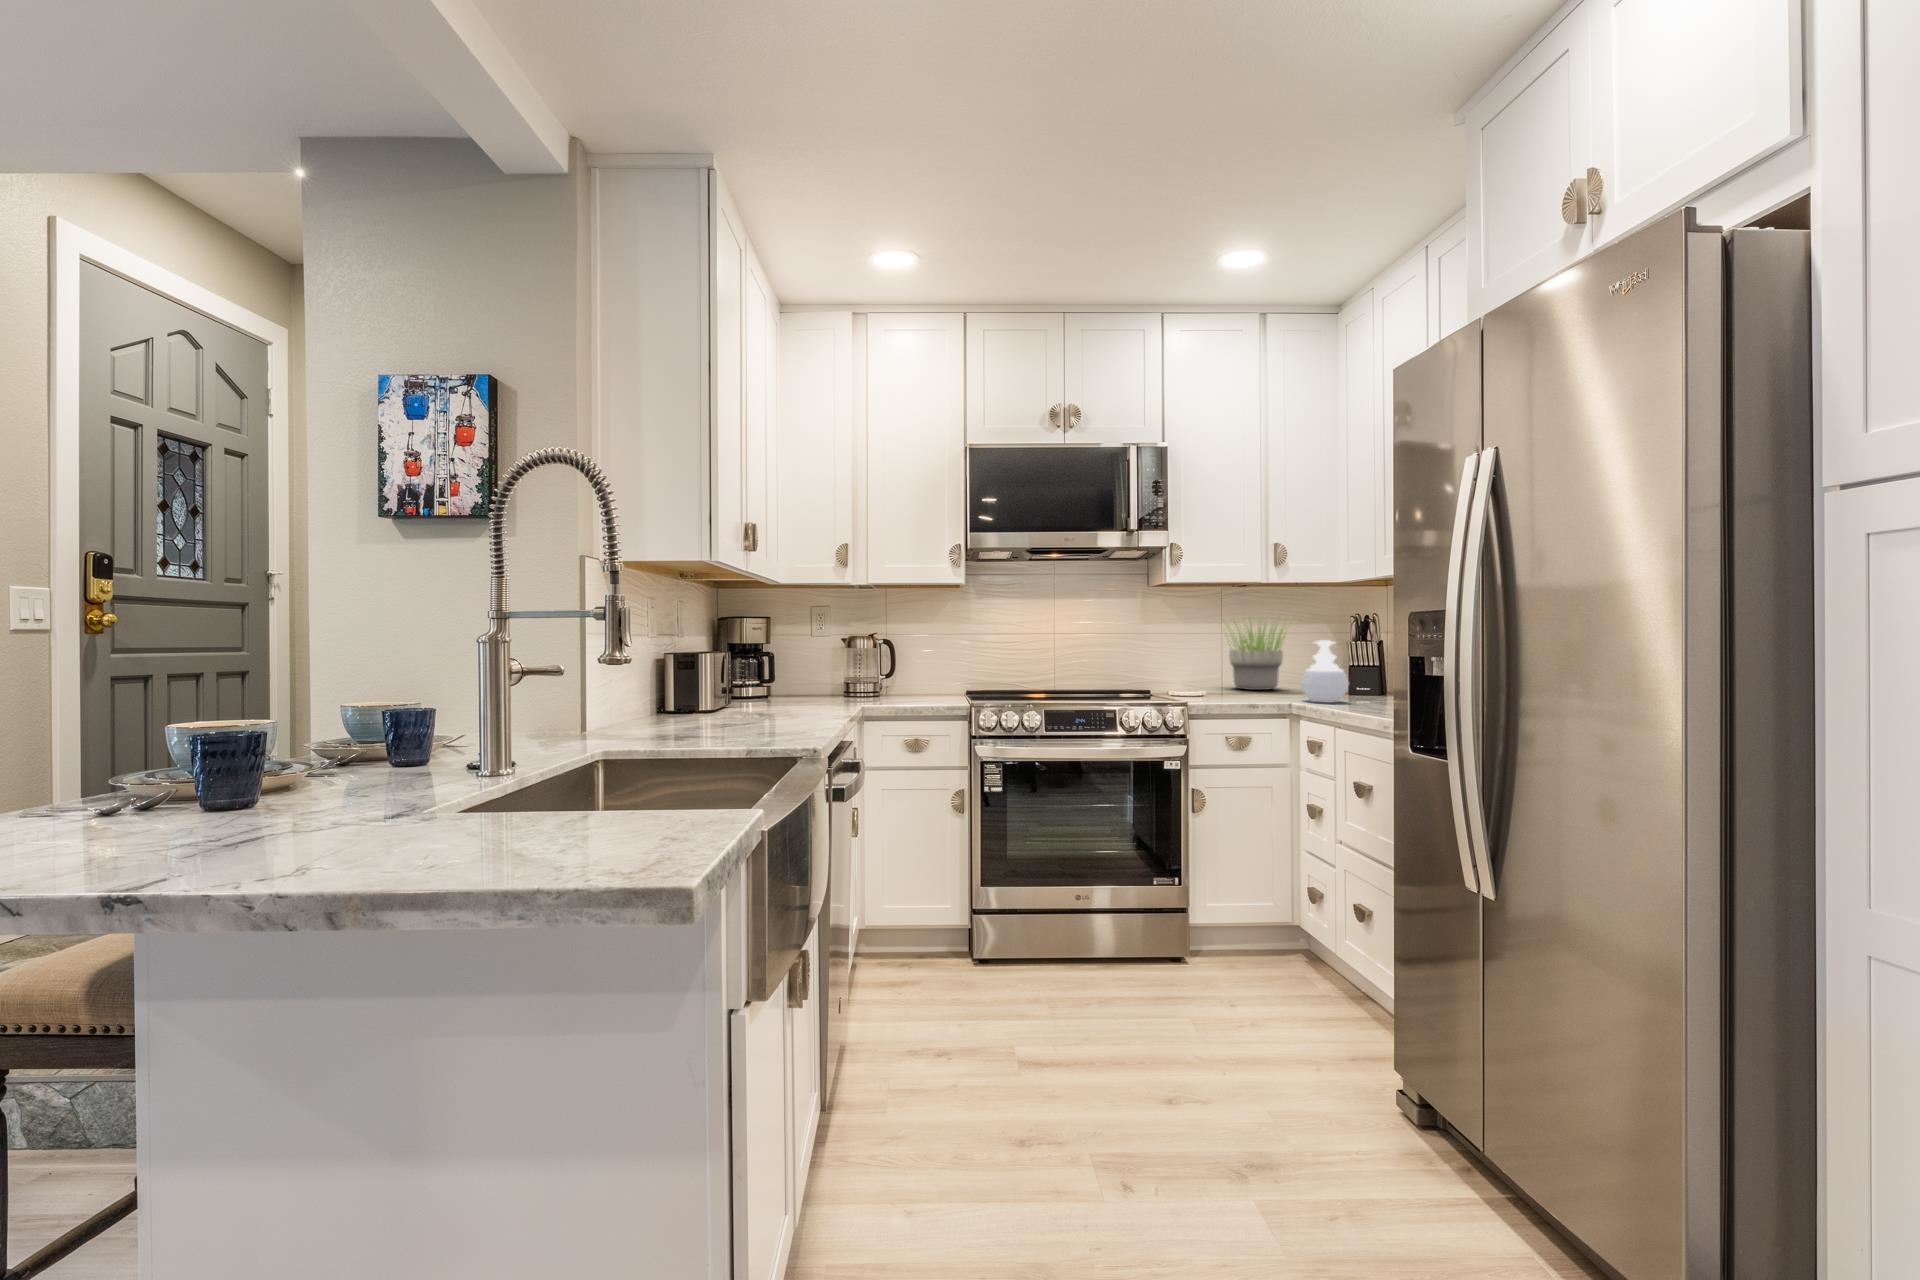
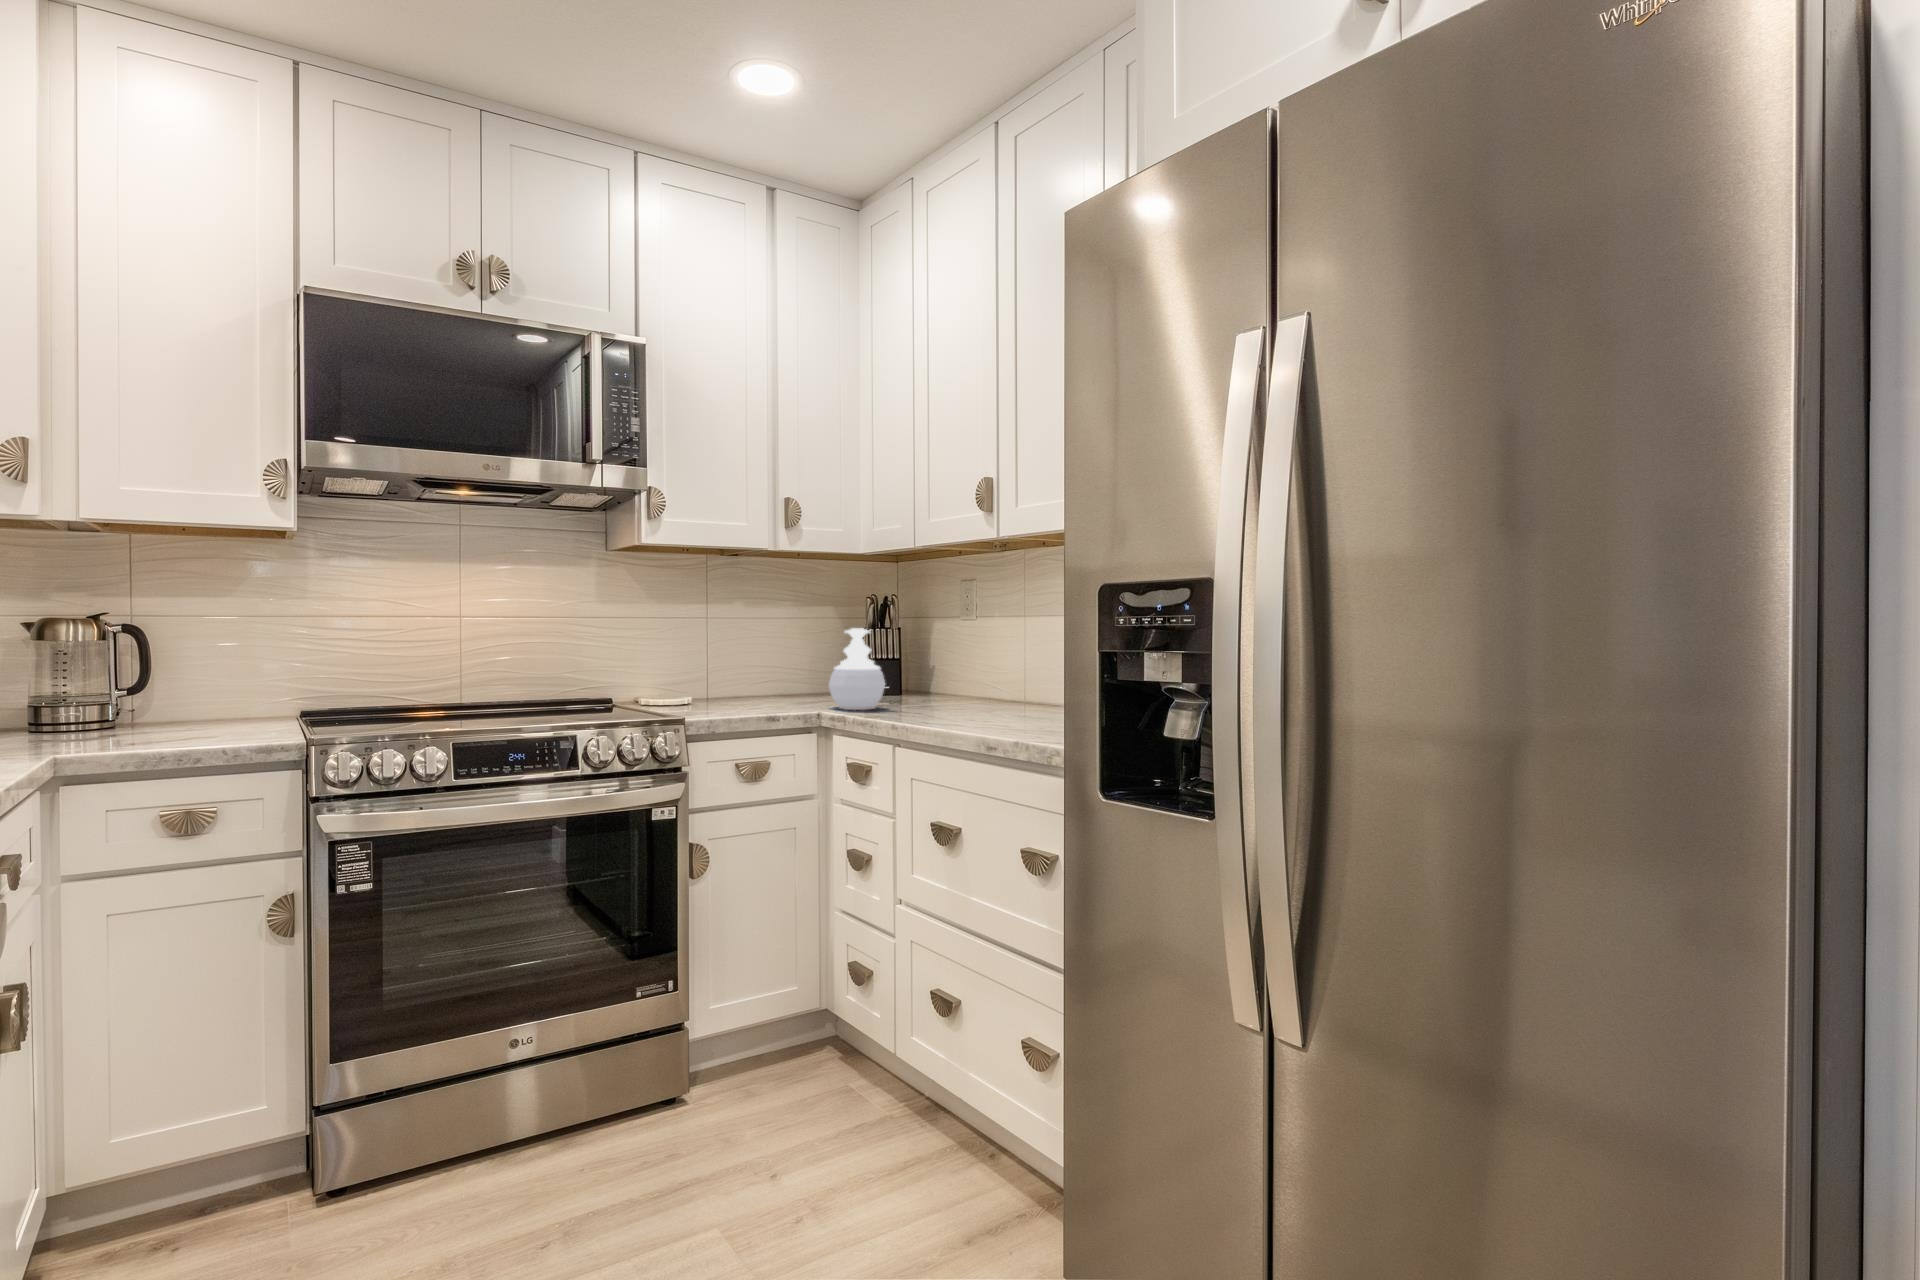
potted plant: present [1222,618,1292,690] -> none [696,594,812,693]

